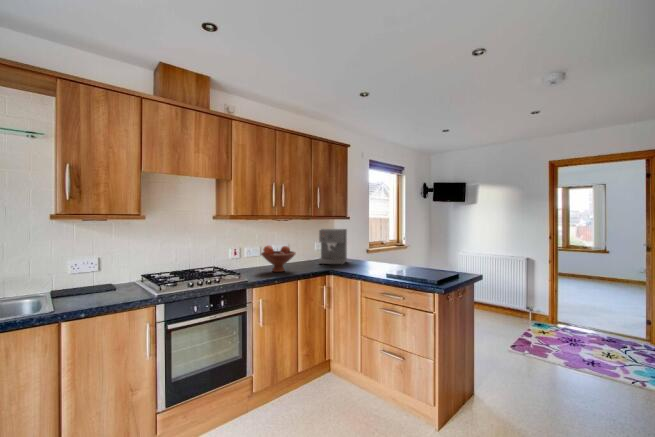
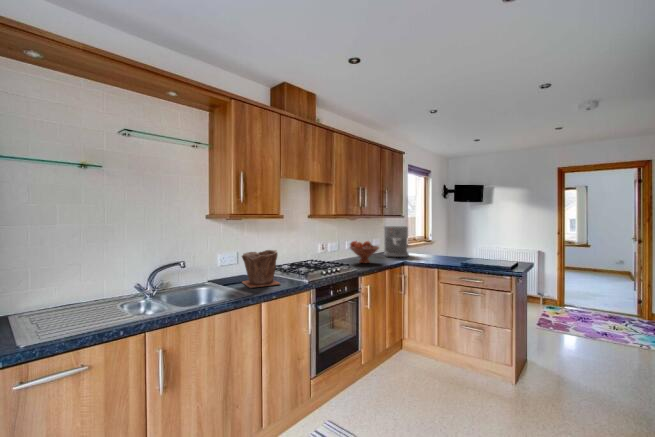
plant pot: none [69,257,123,303] -> present [242,250,280,288]

